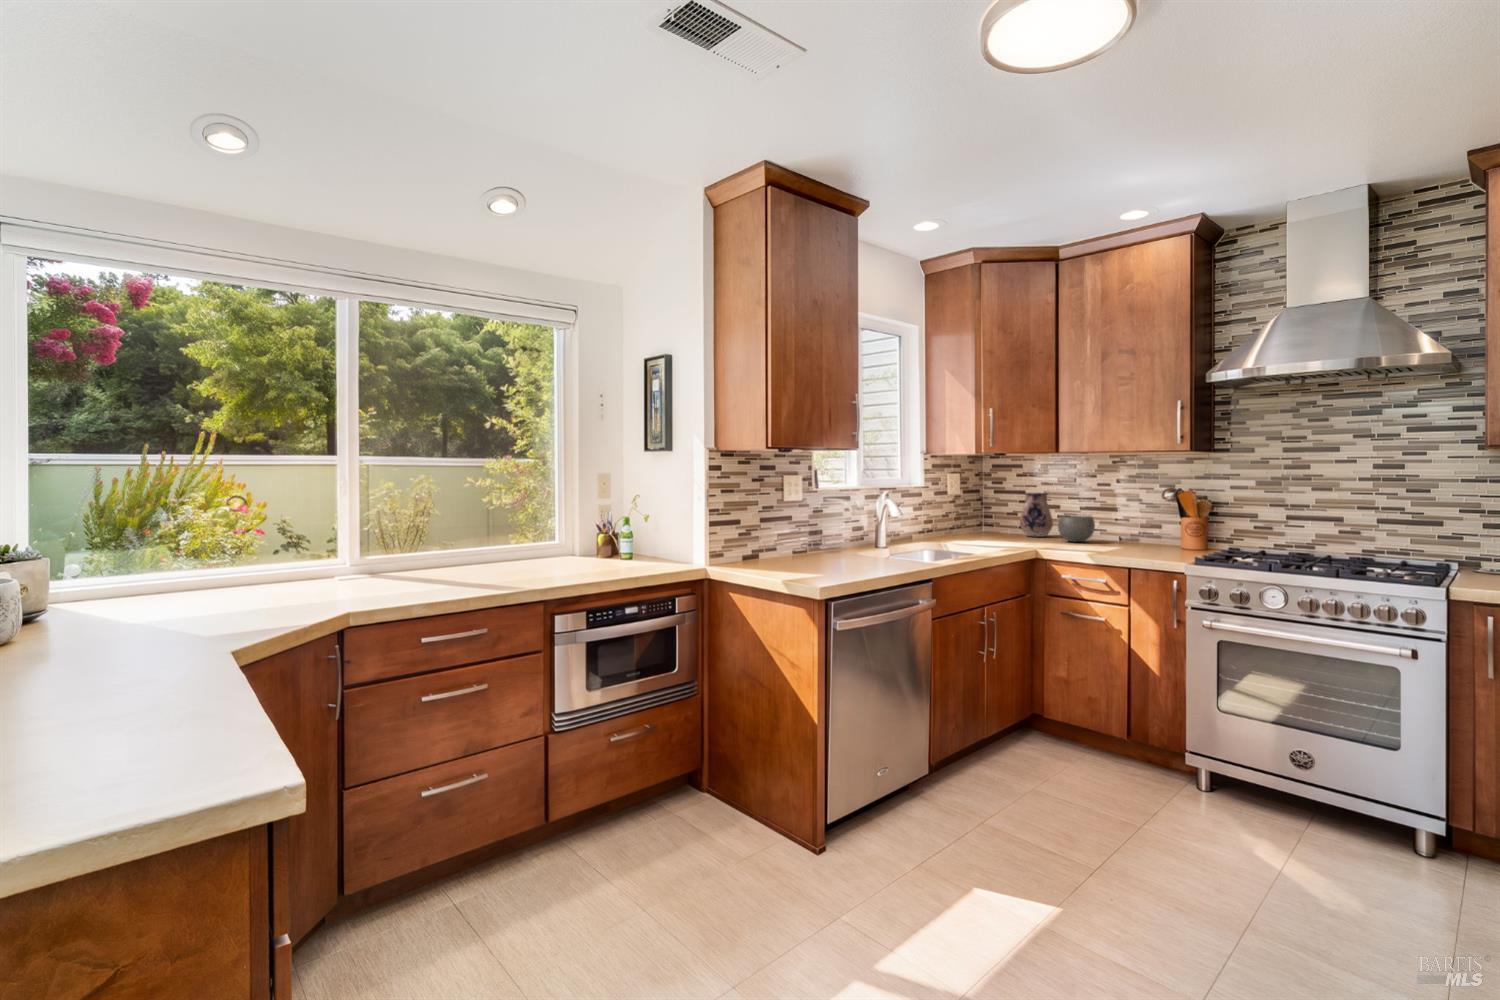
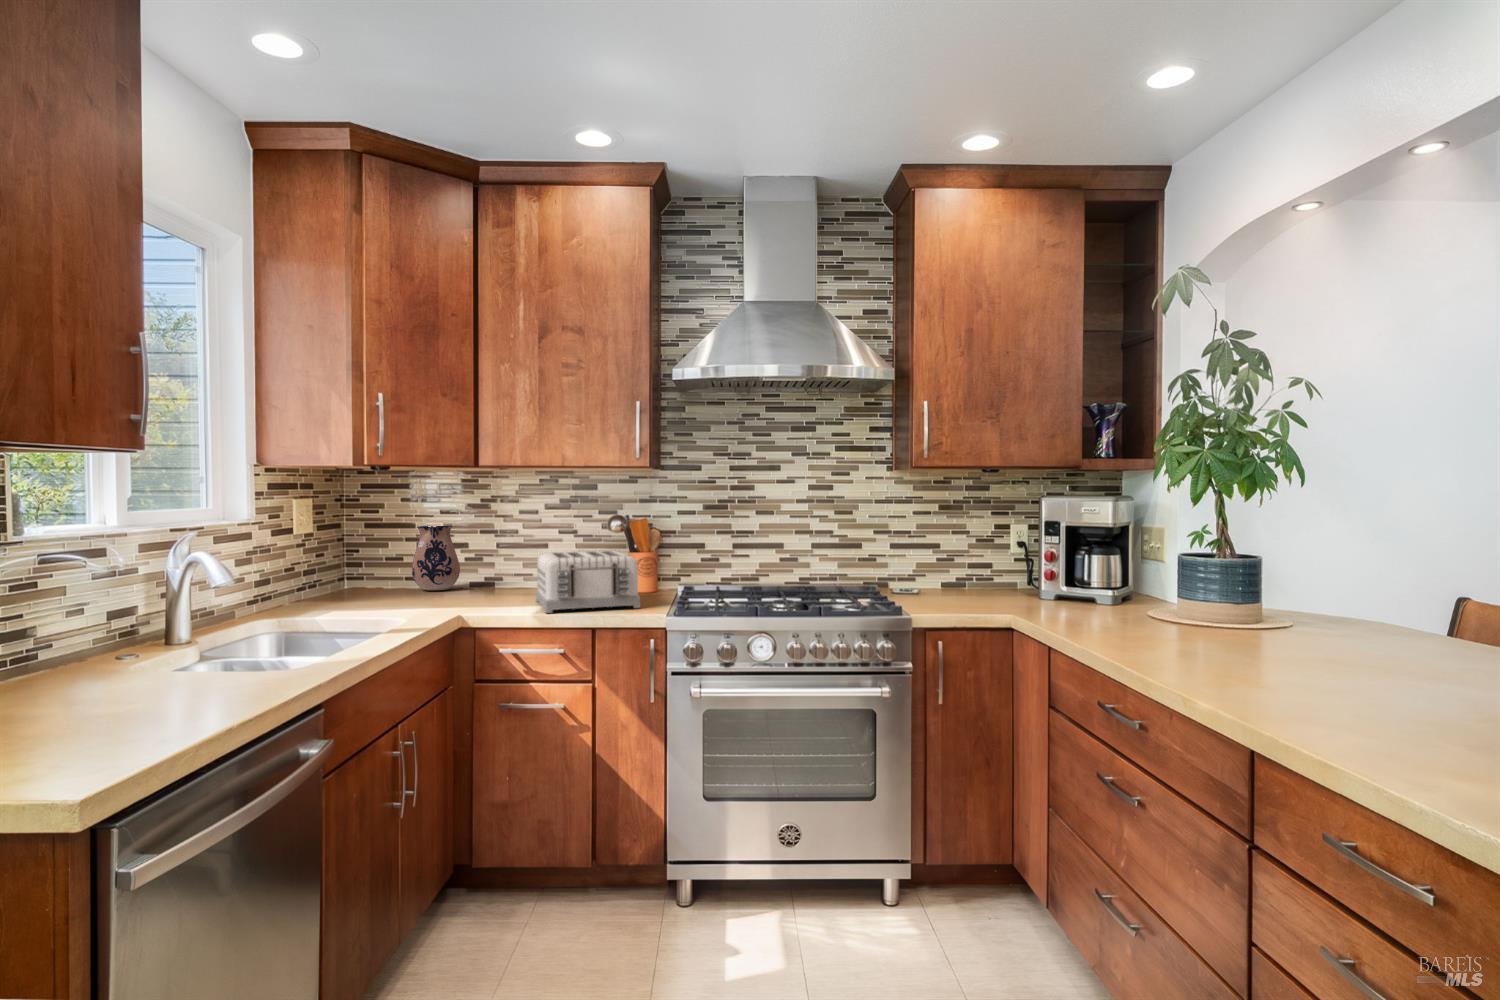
toaster: none [1093,513,1171,557] -> present [536,550,640,613]
ceramic bowl: present [1058,516,1095,542] -> none [474,557,524,595]

